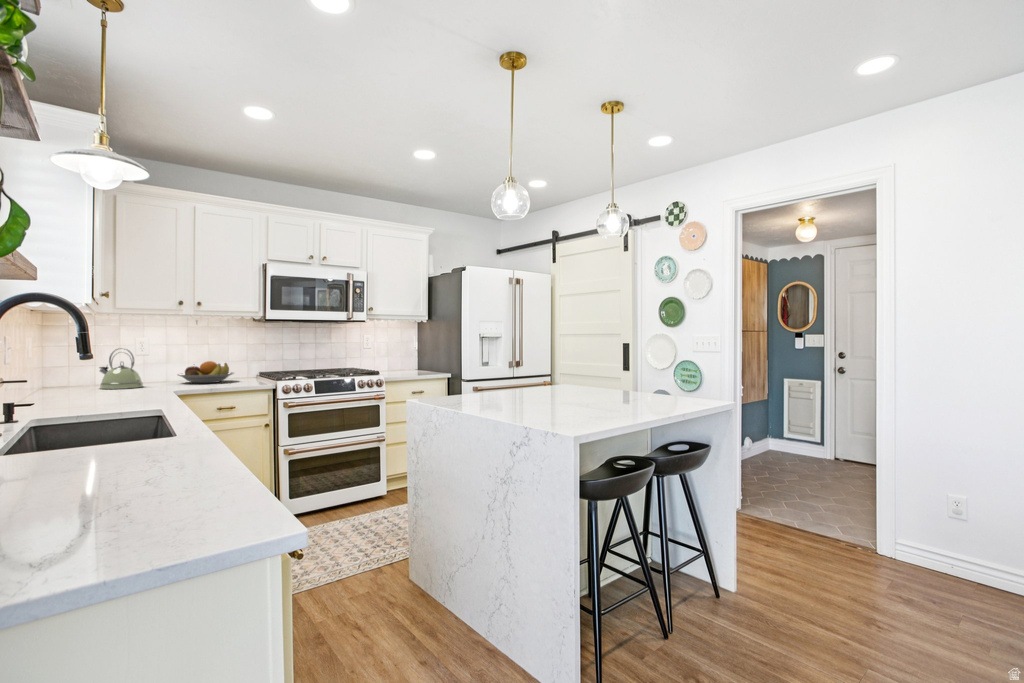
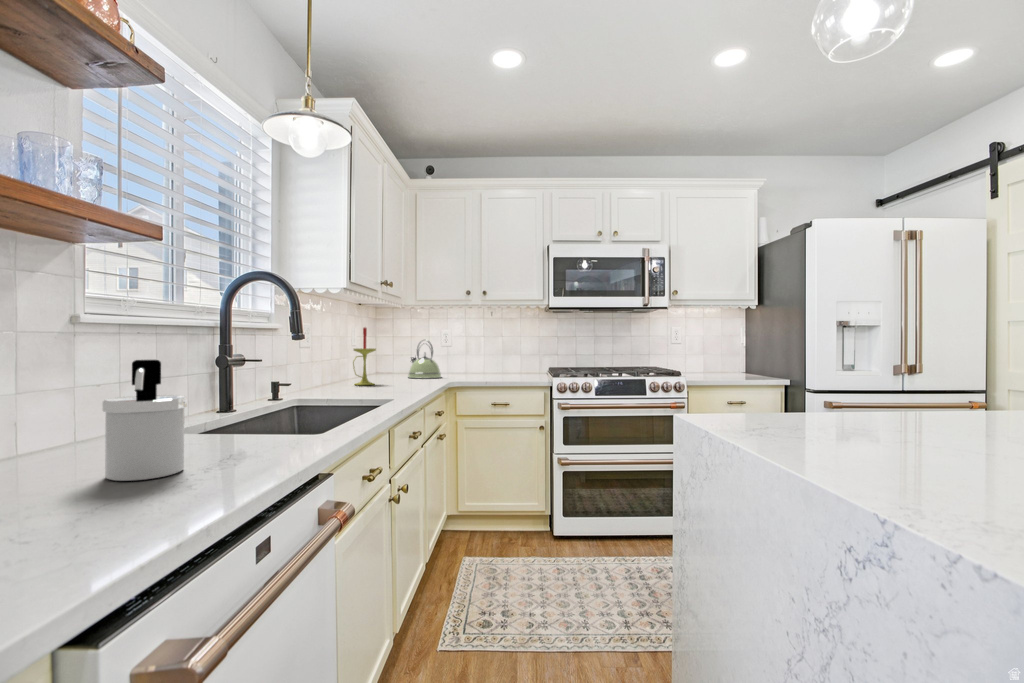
candle: none [52,337,85,400] -> present [353,327,376,385]
fruit bowl: present [178,361,234,383] -> none [472,355,524,377]
soap dispenser: none [86,387,160,479] -> present [102,360,187,481]

